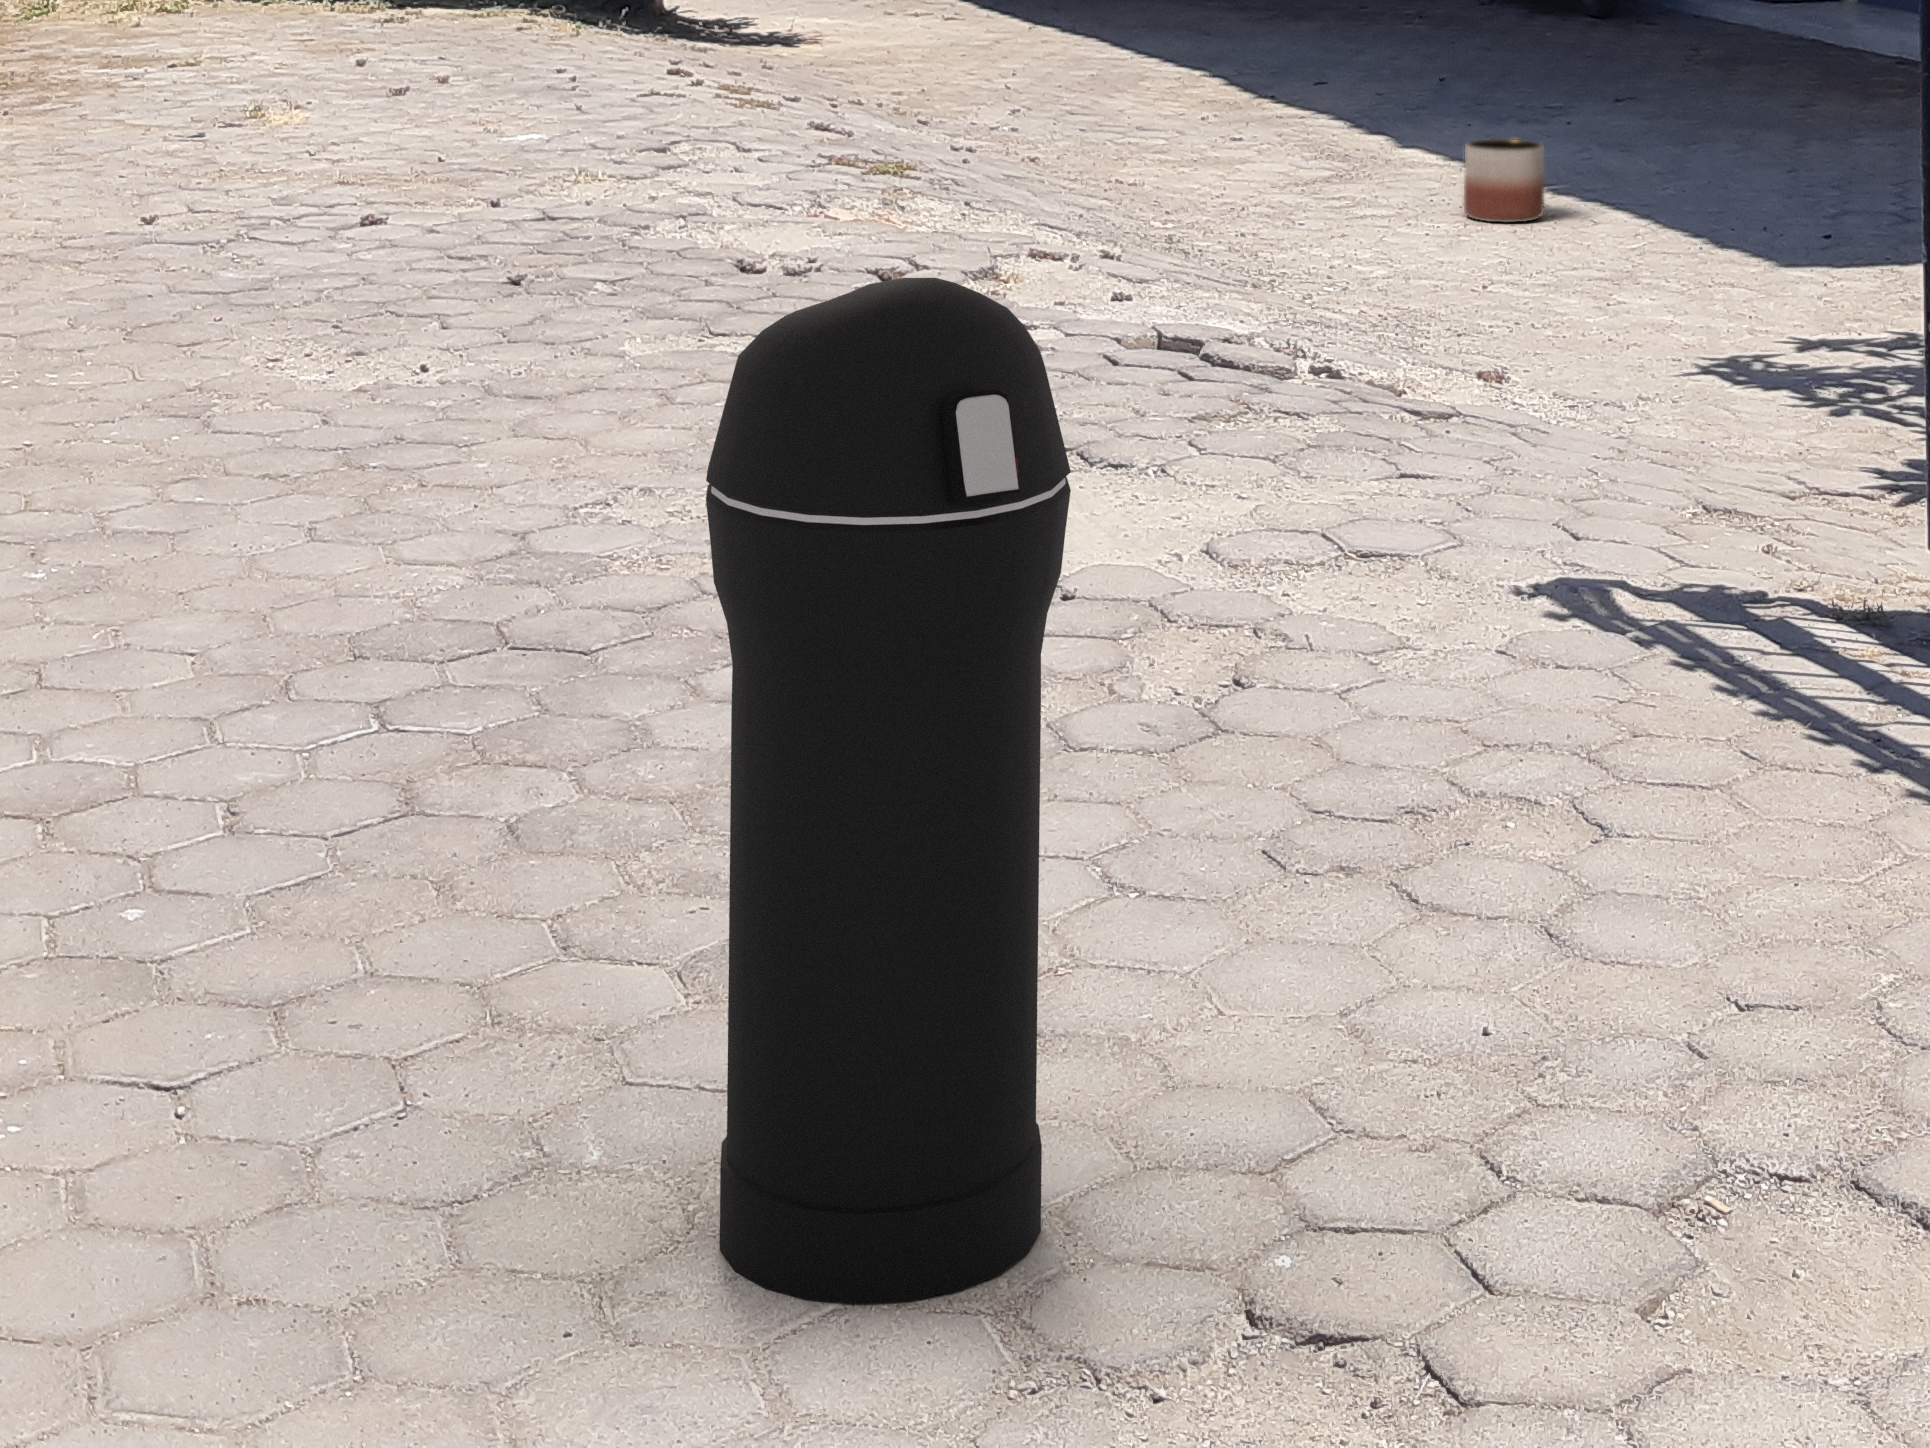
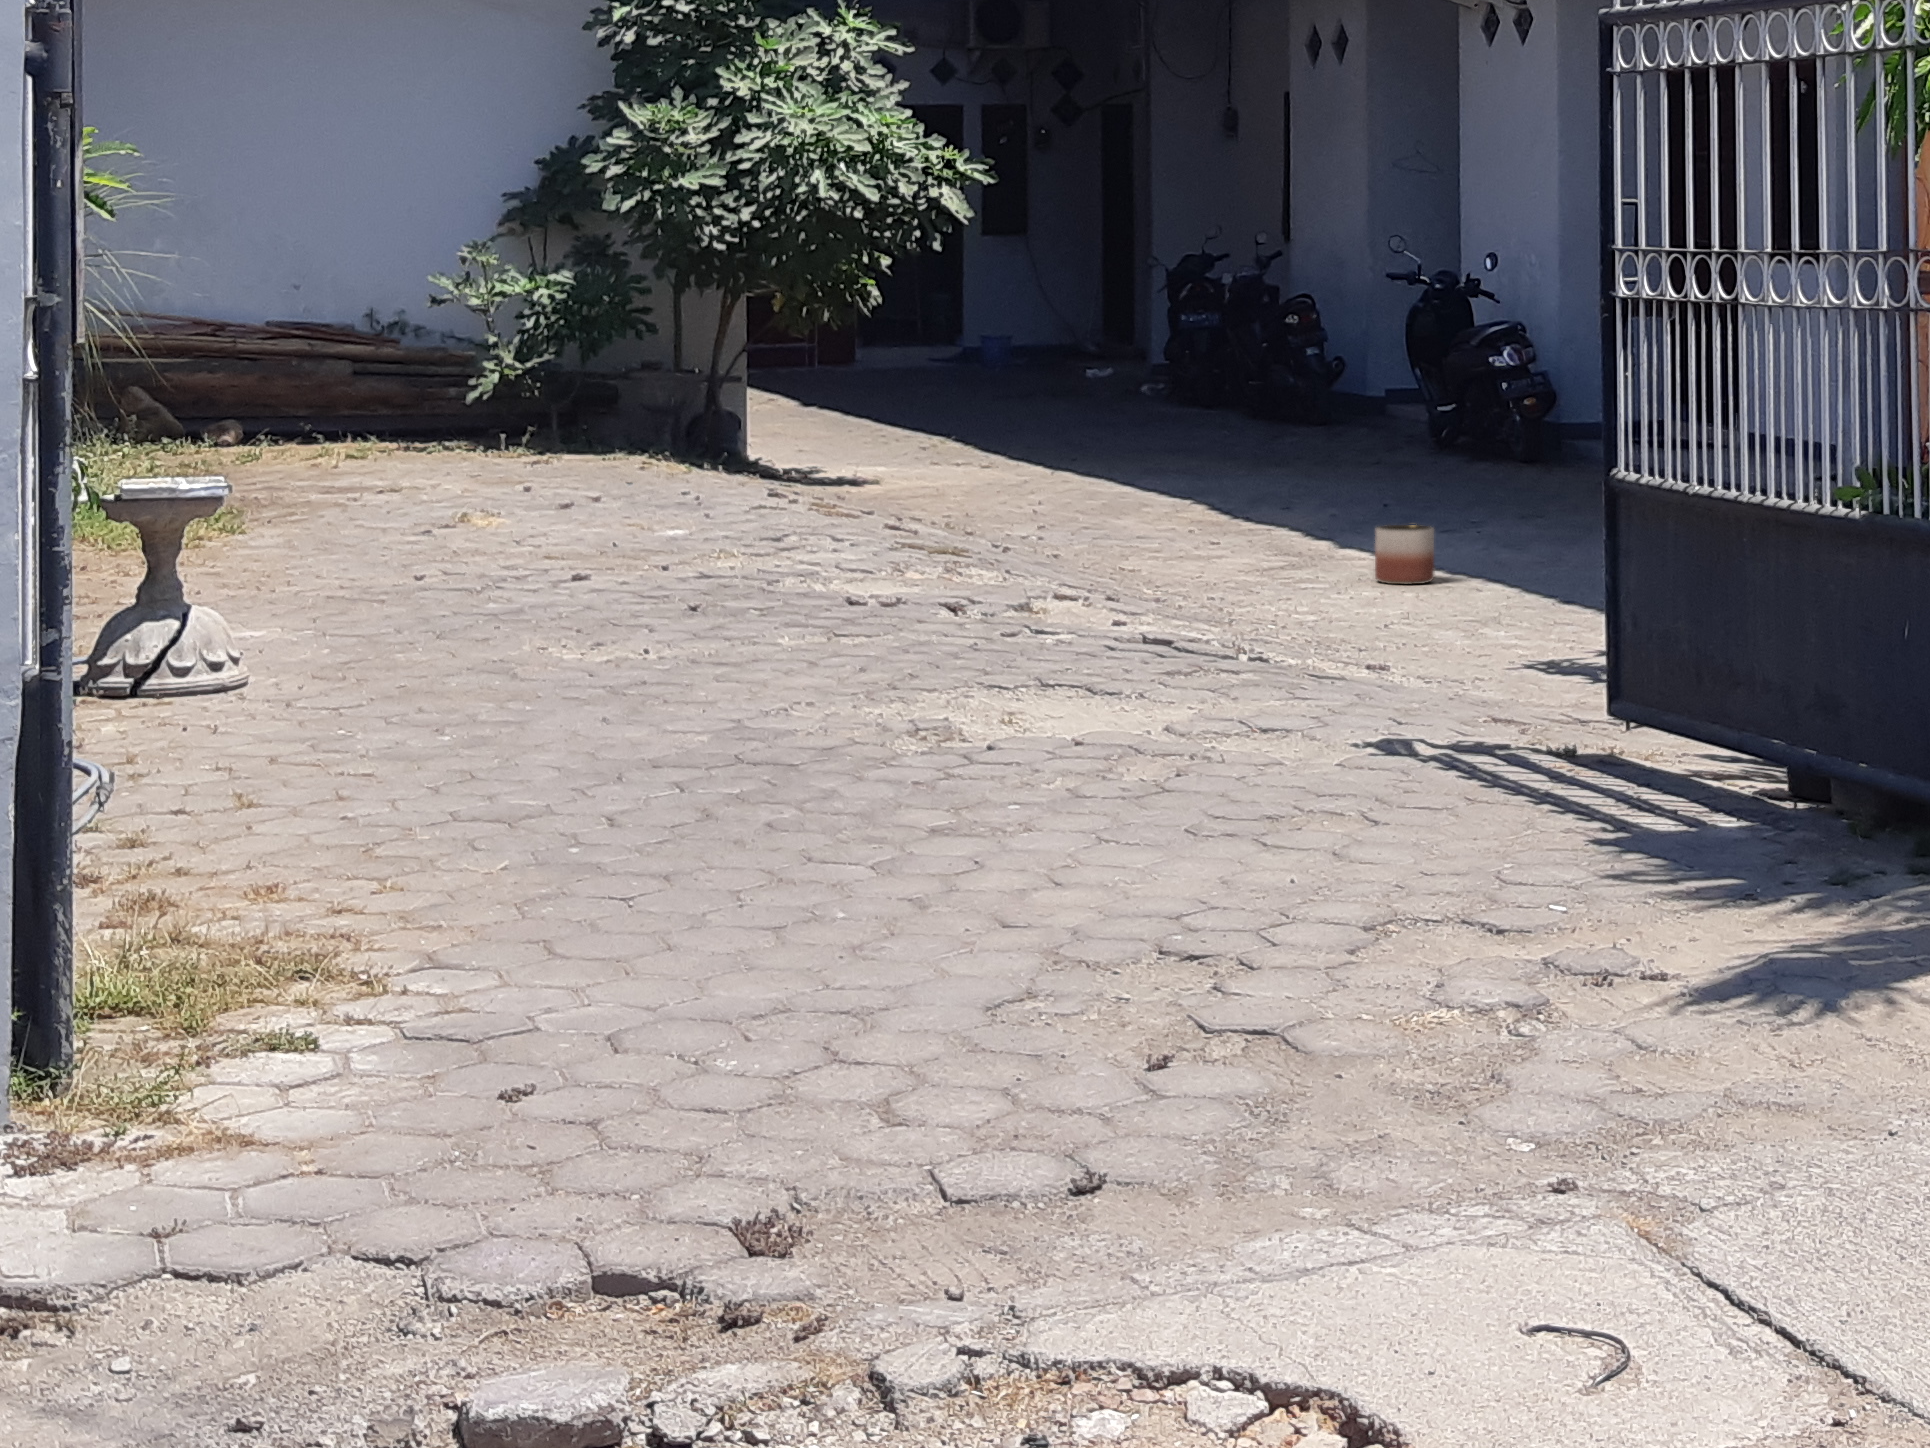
trash can: present [706,278,1071,1304] -> none [892,462,1063,930]

